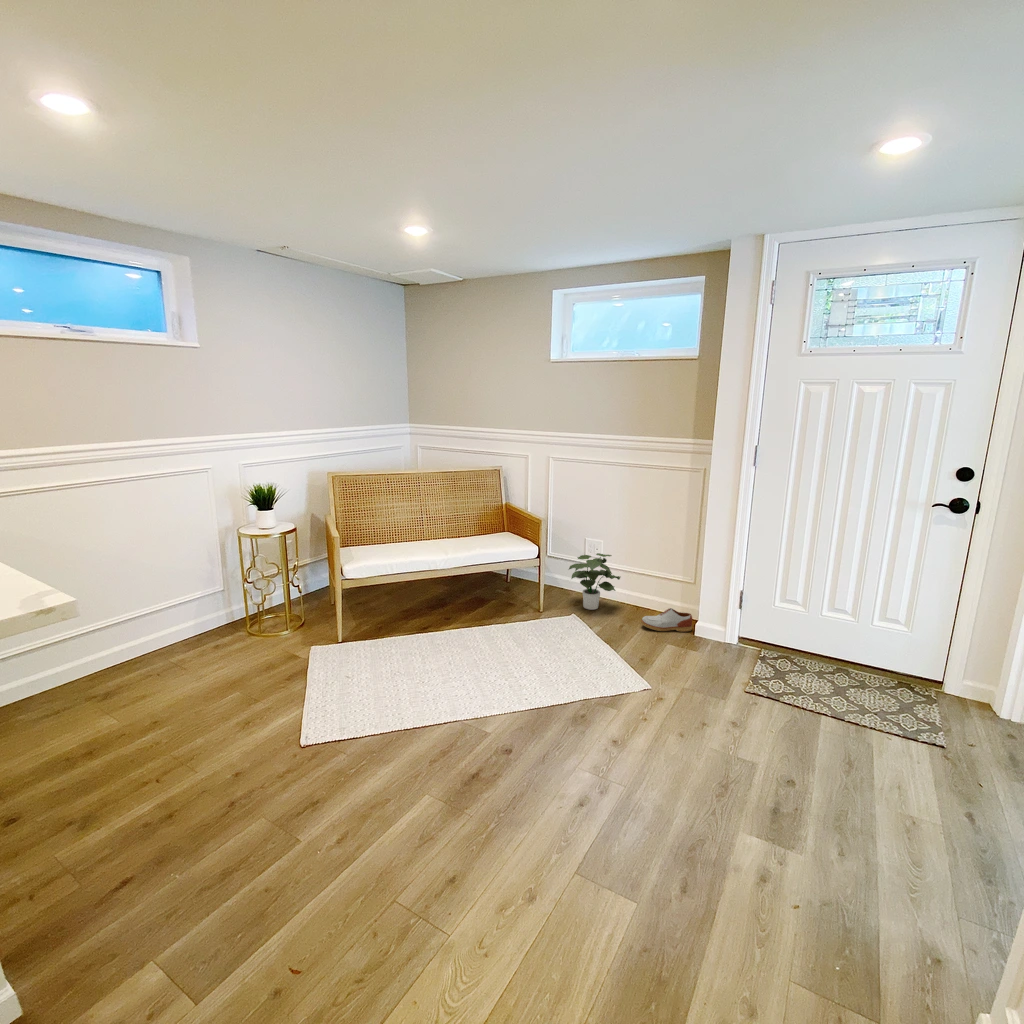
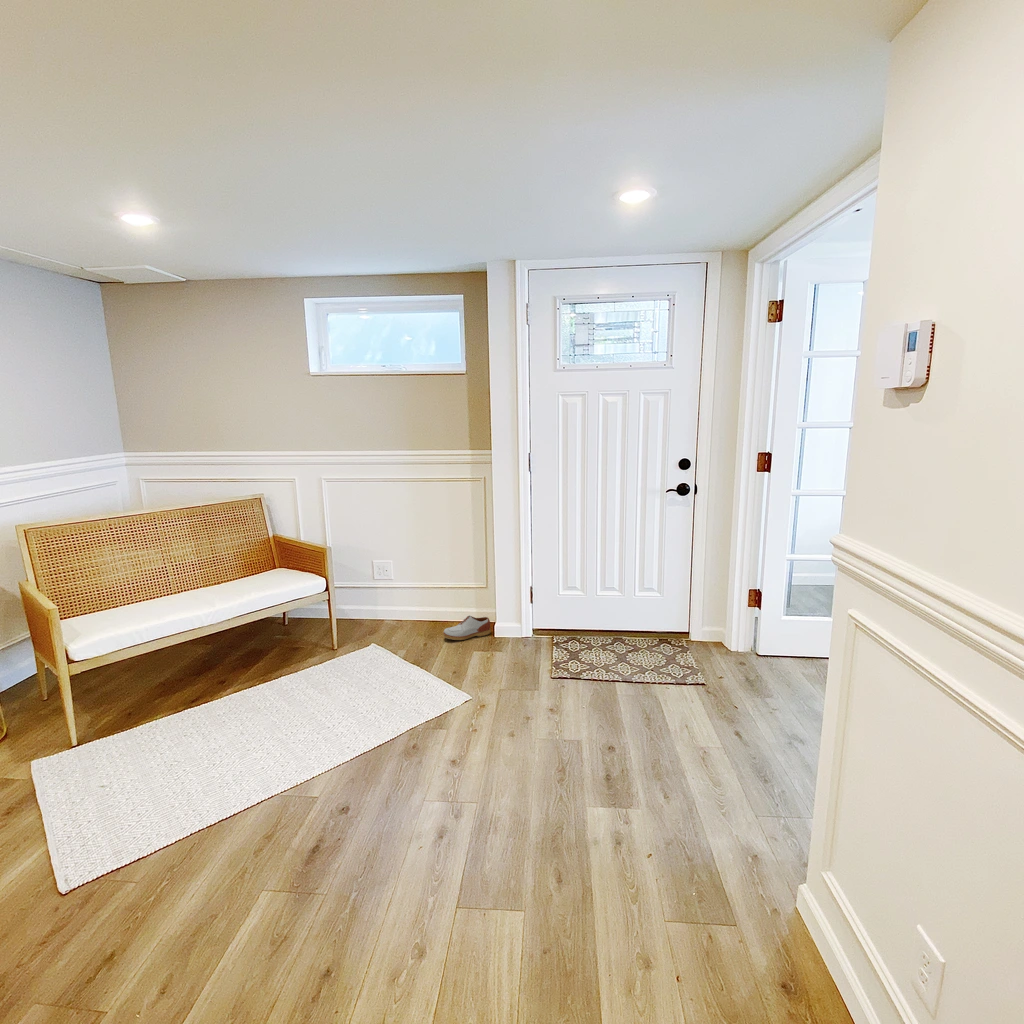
potted plant: present [569,553,620,610] -> none [358,574,415,634]

